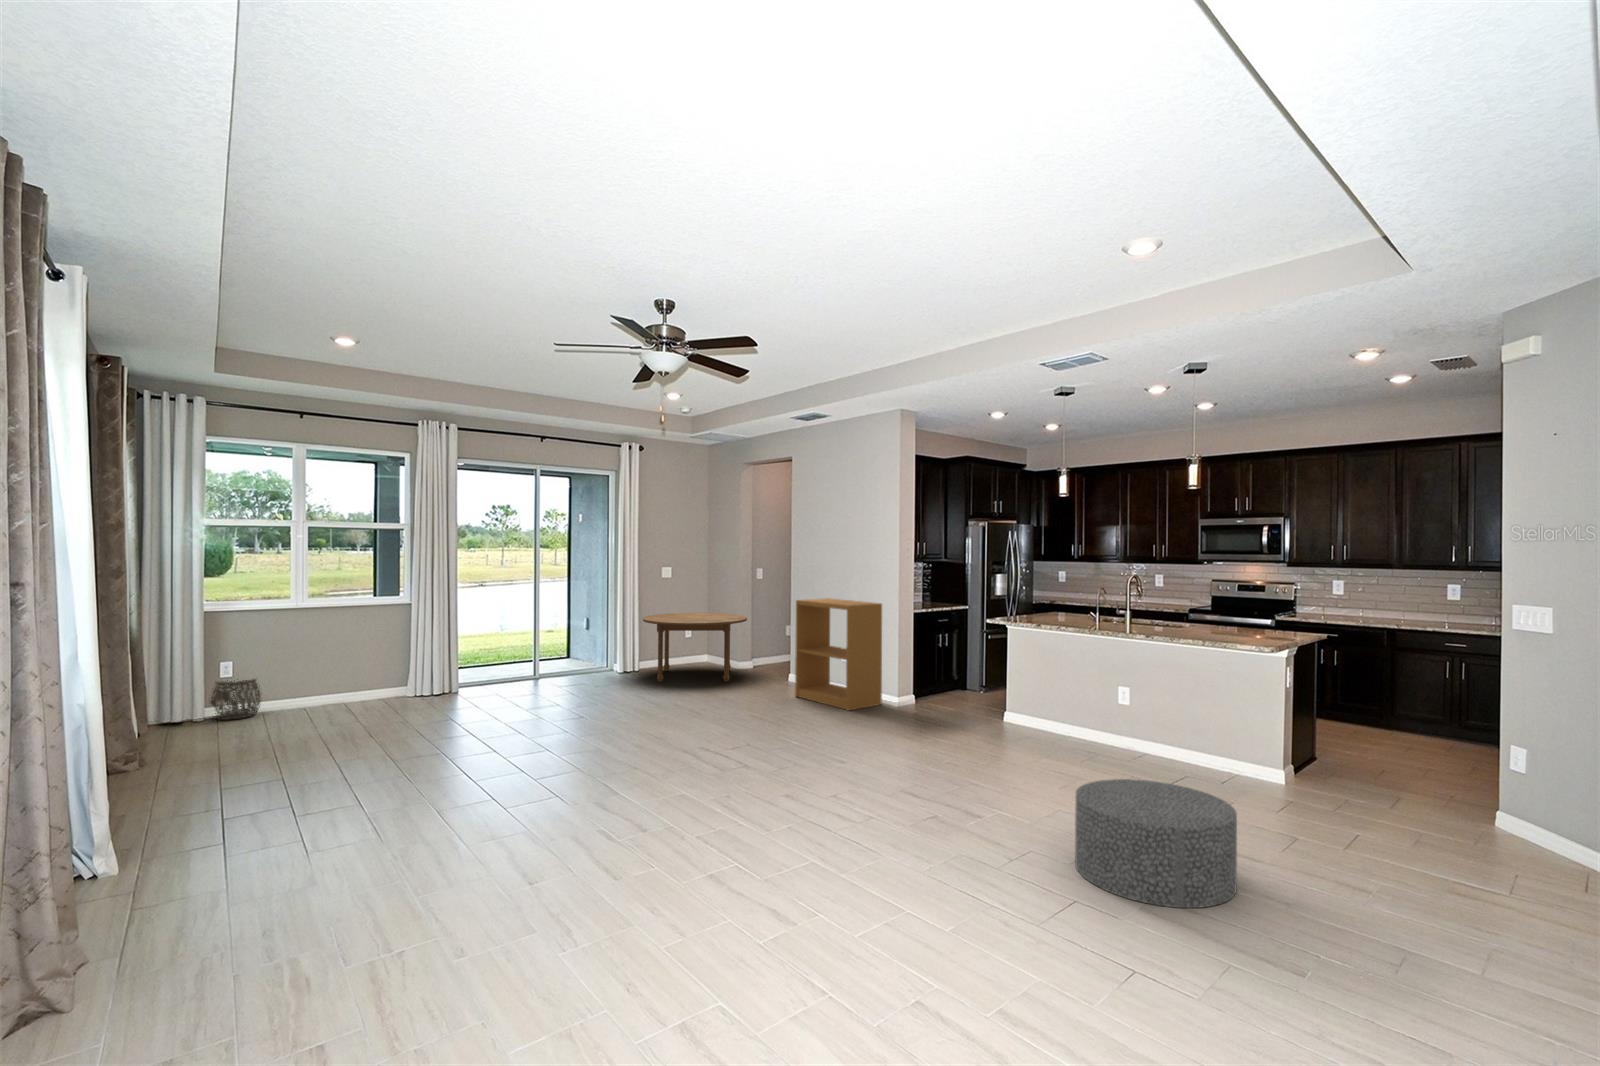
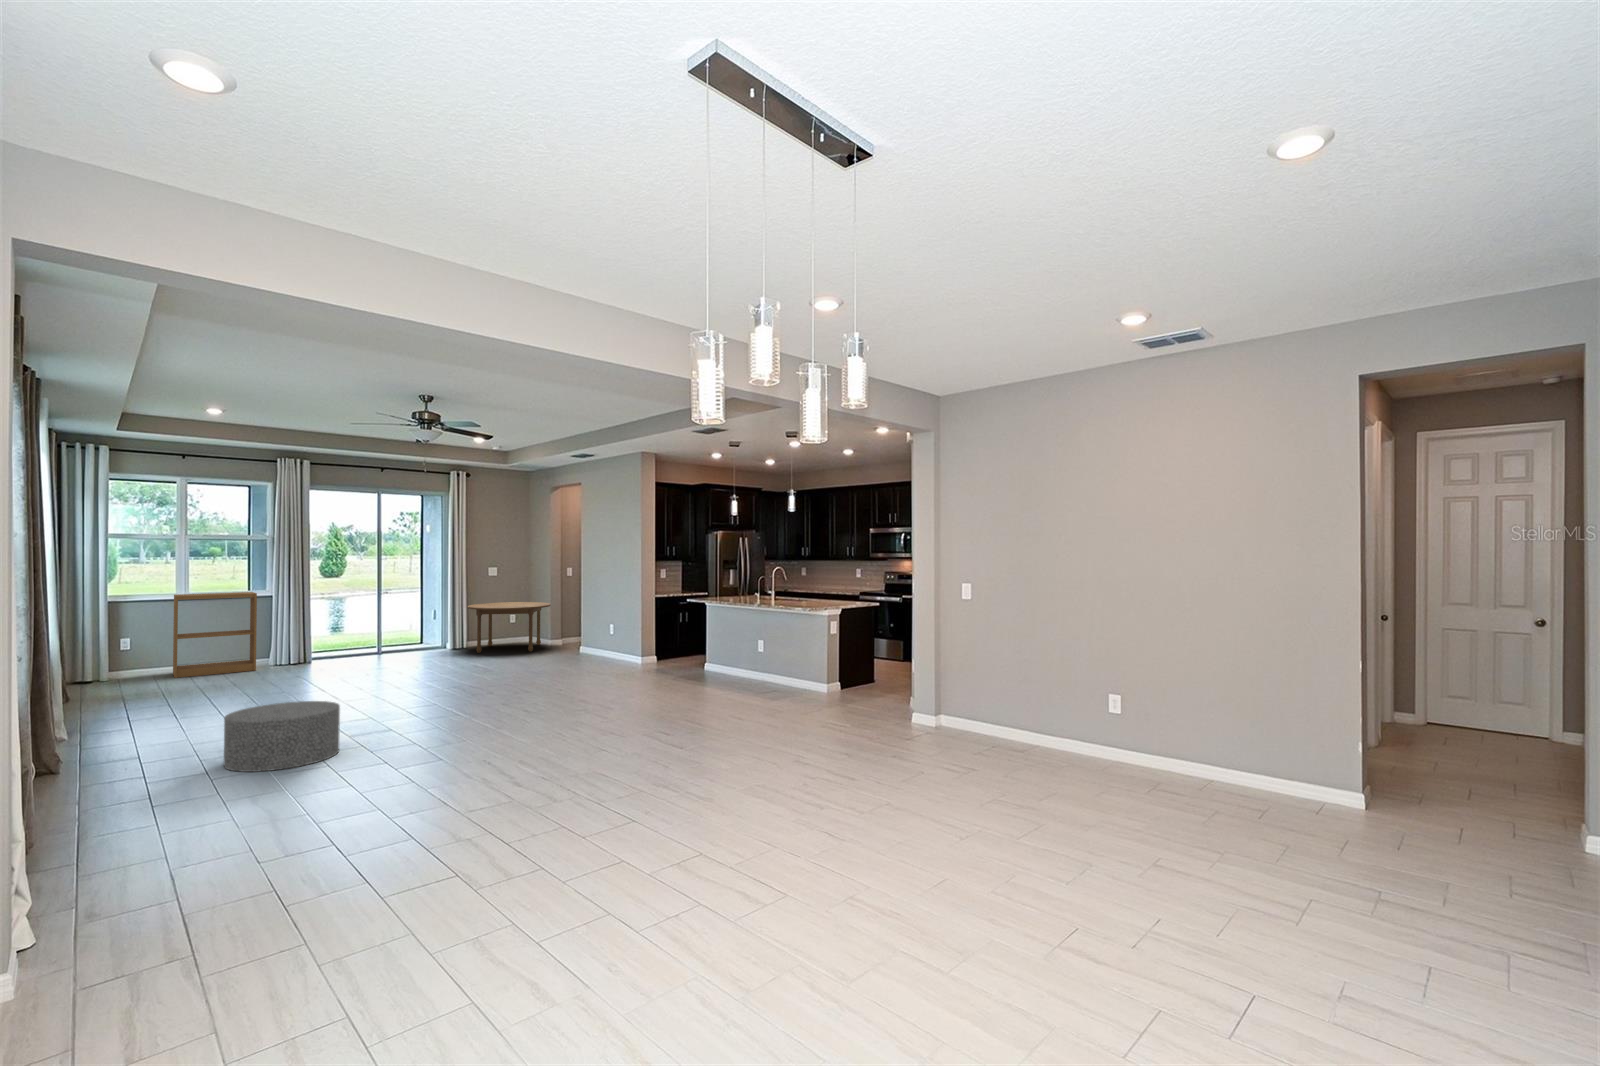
bookshelf: present [795,598,882,710] -> present [173,592,257,678]
woven basket: present [209,679,262,720] -> none [111,650,154,681]
ottoman: present [1075,779,1237,908] -> present [224,701,340,772]

